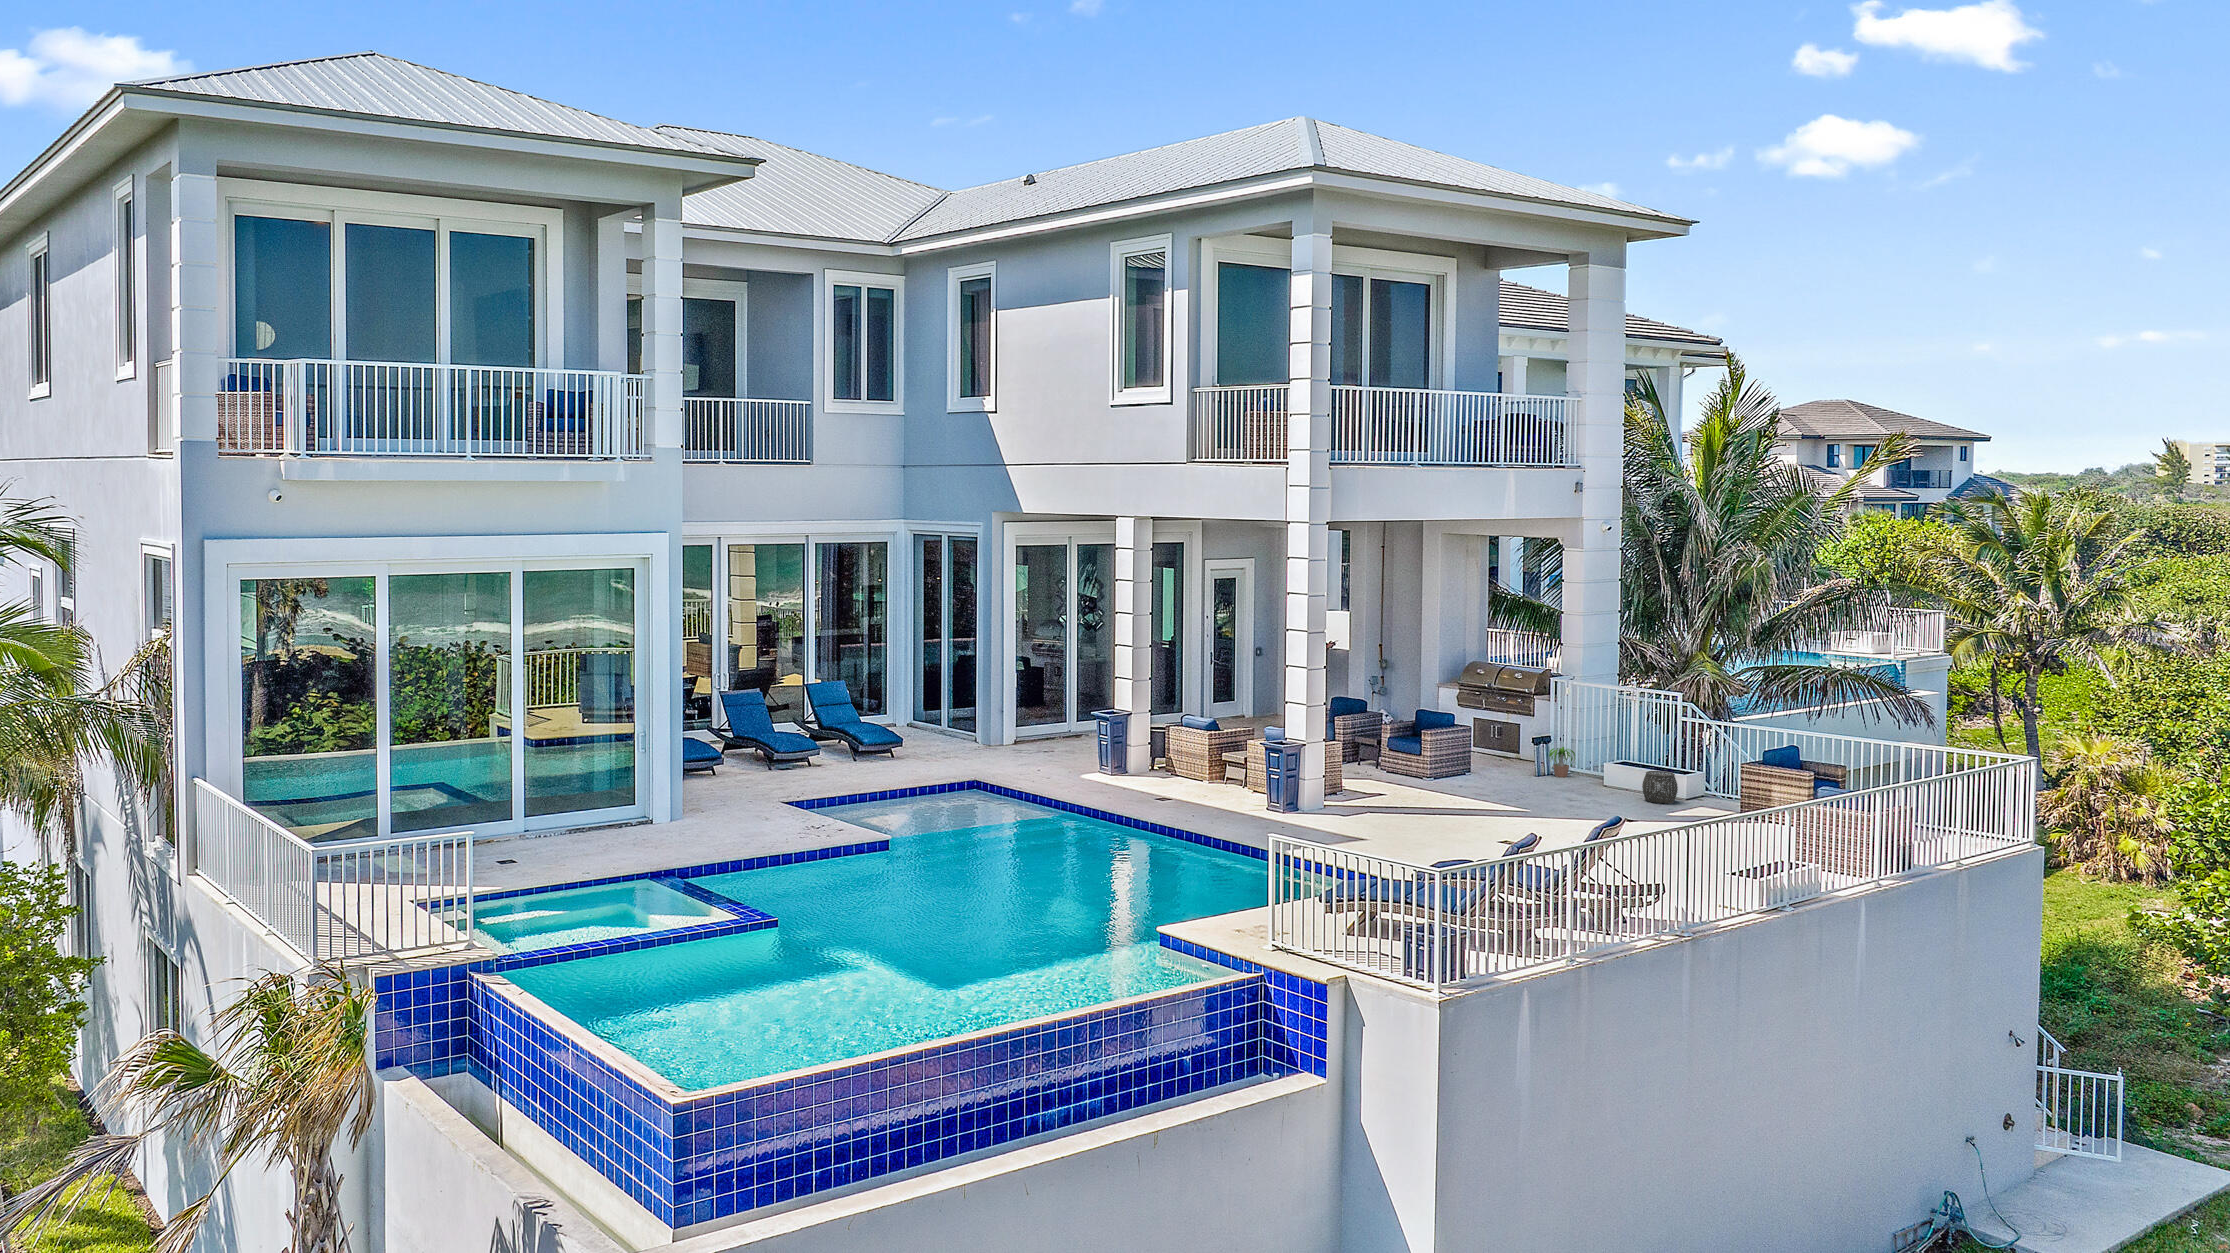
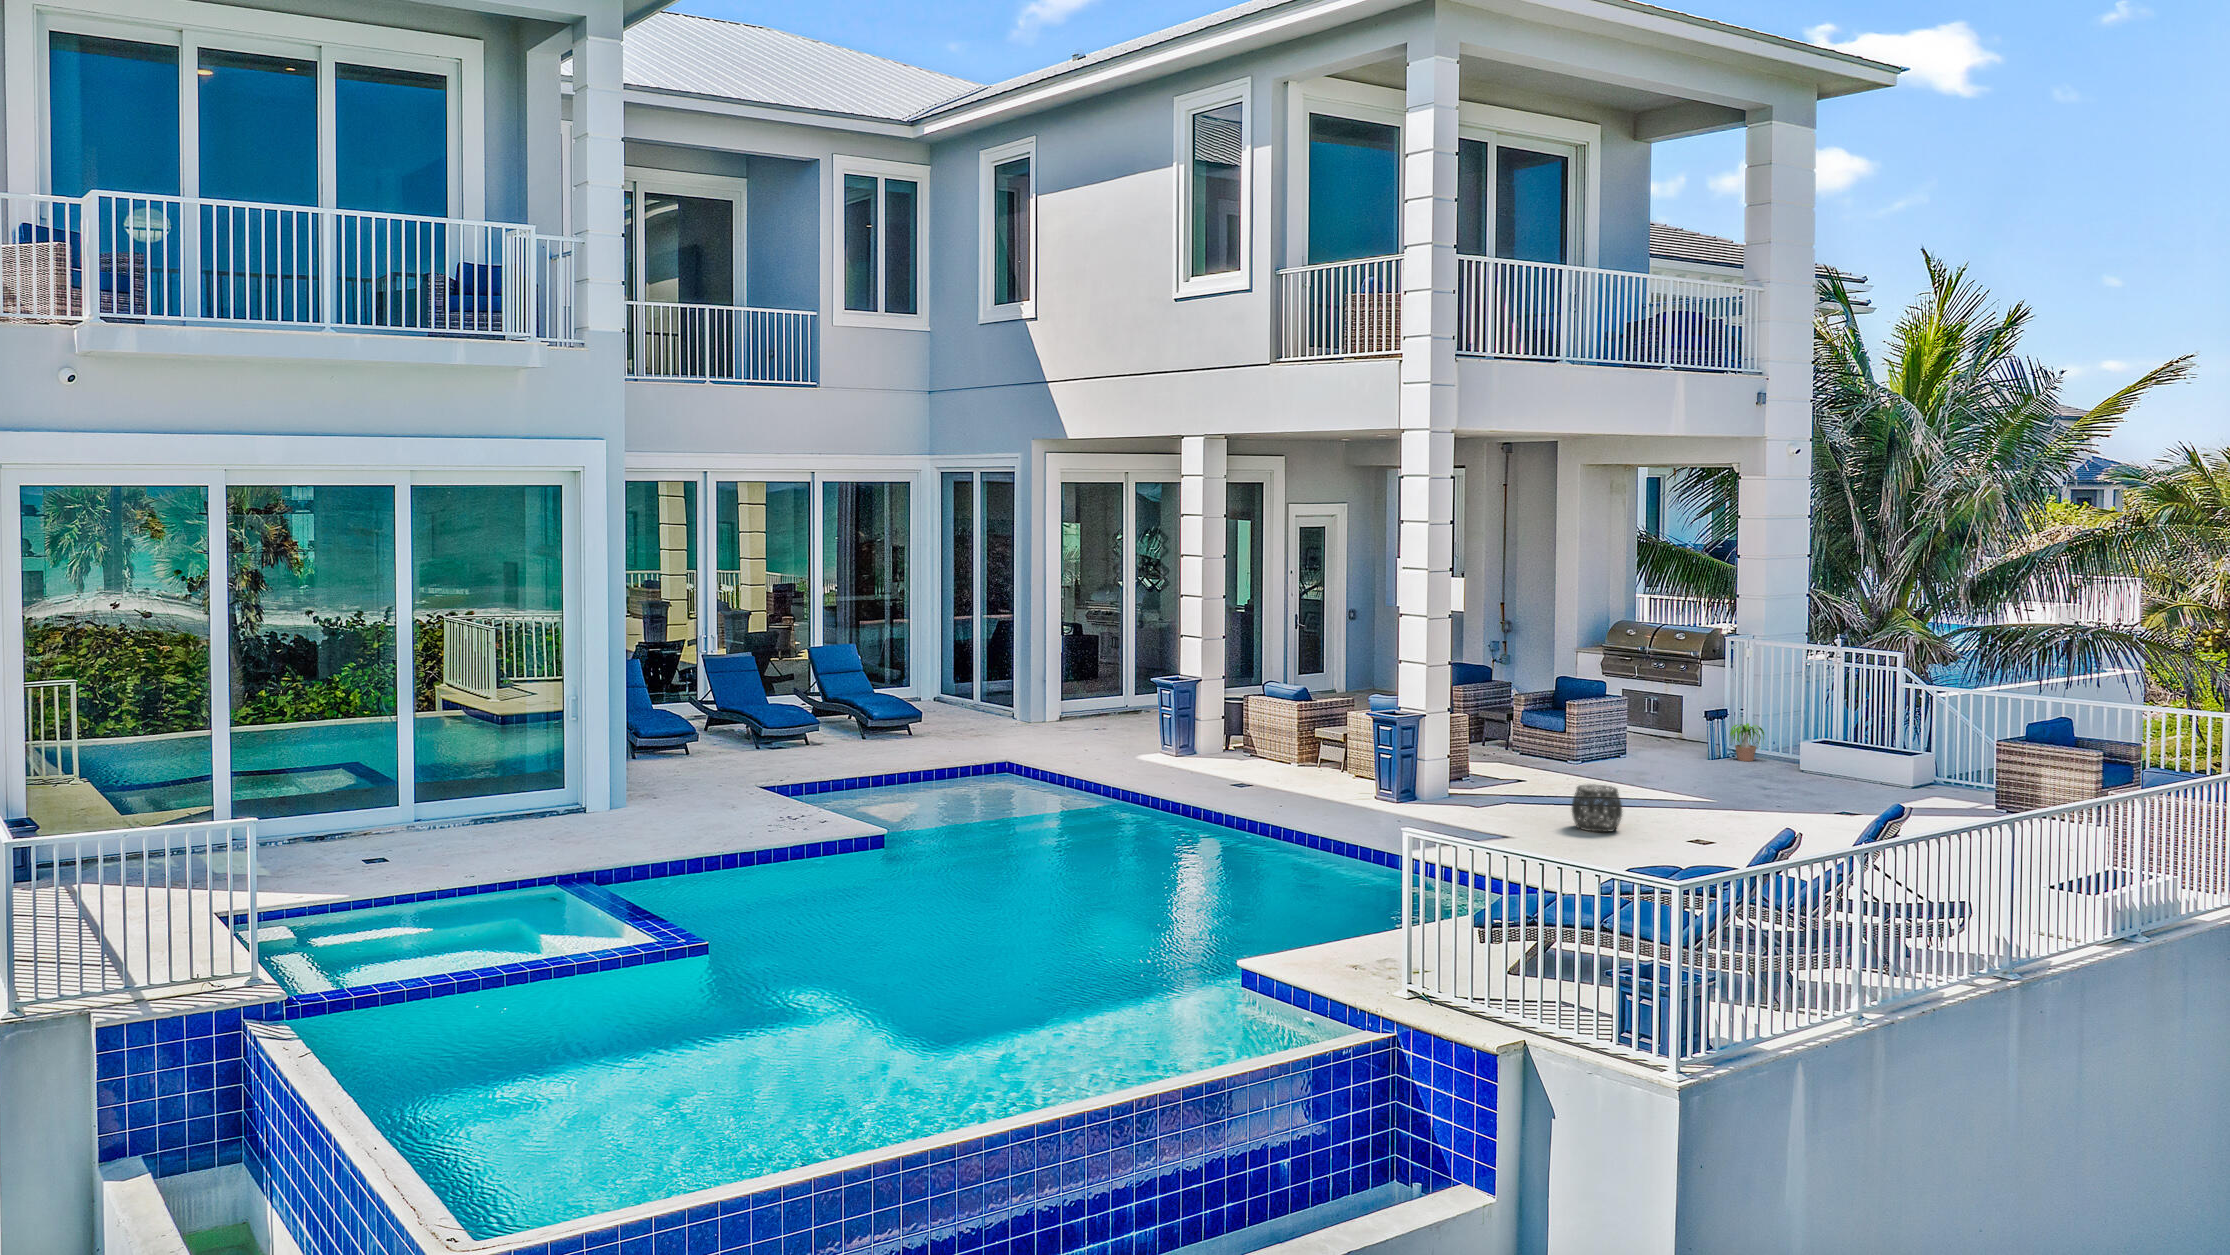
woven basket: present [1642,771,1678,803] -> present [1572,784,1622,832]

